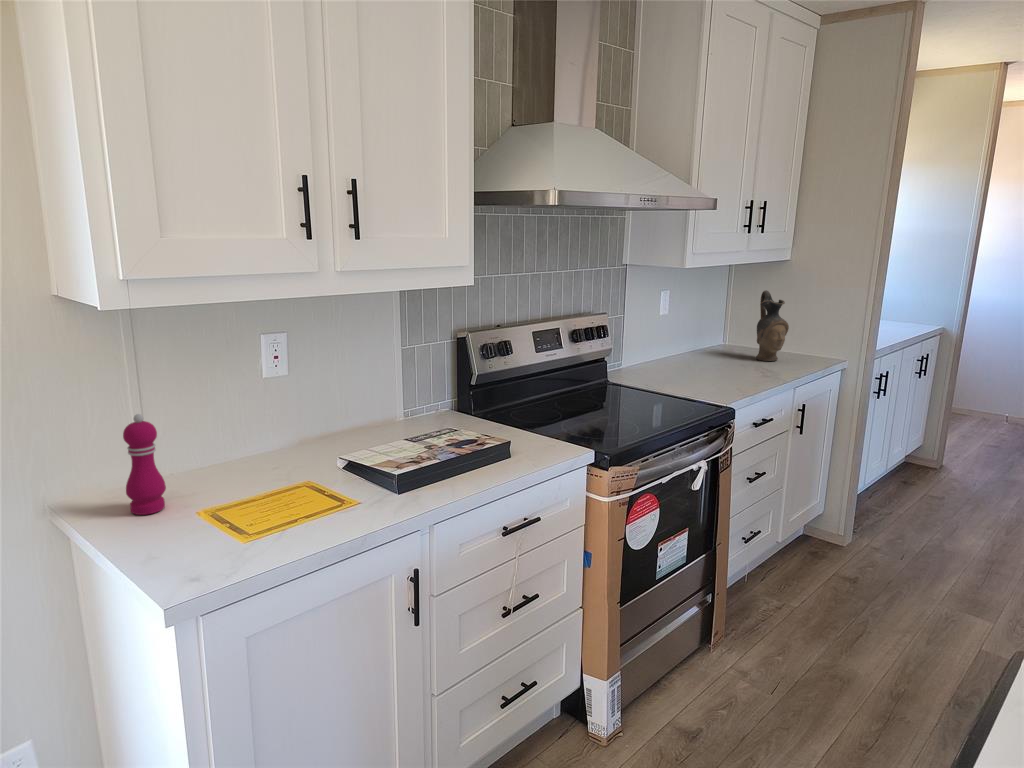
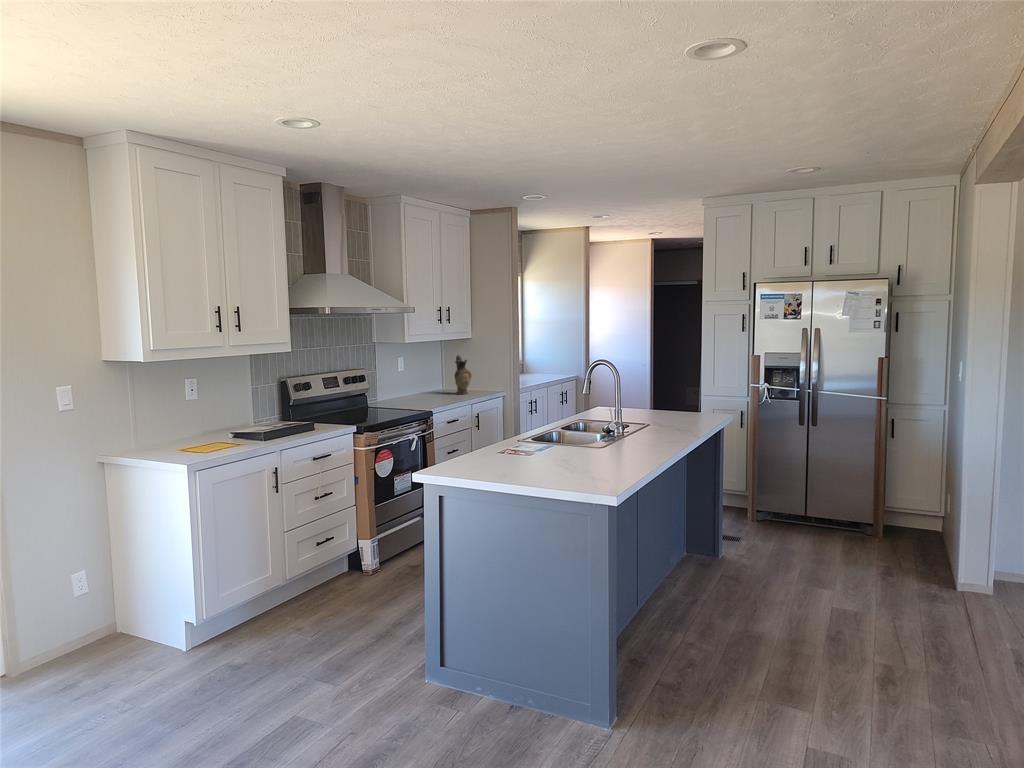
pepper mill: present [123,414,166,515] -> none [142,408,159,452]

